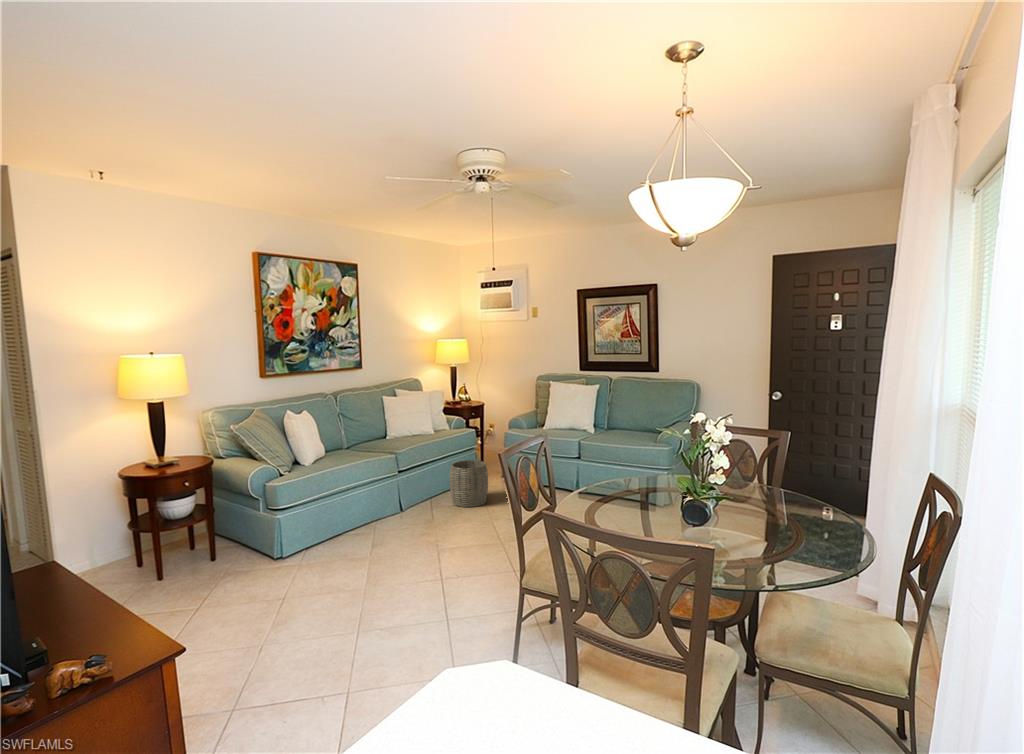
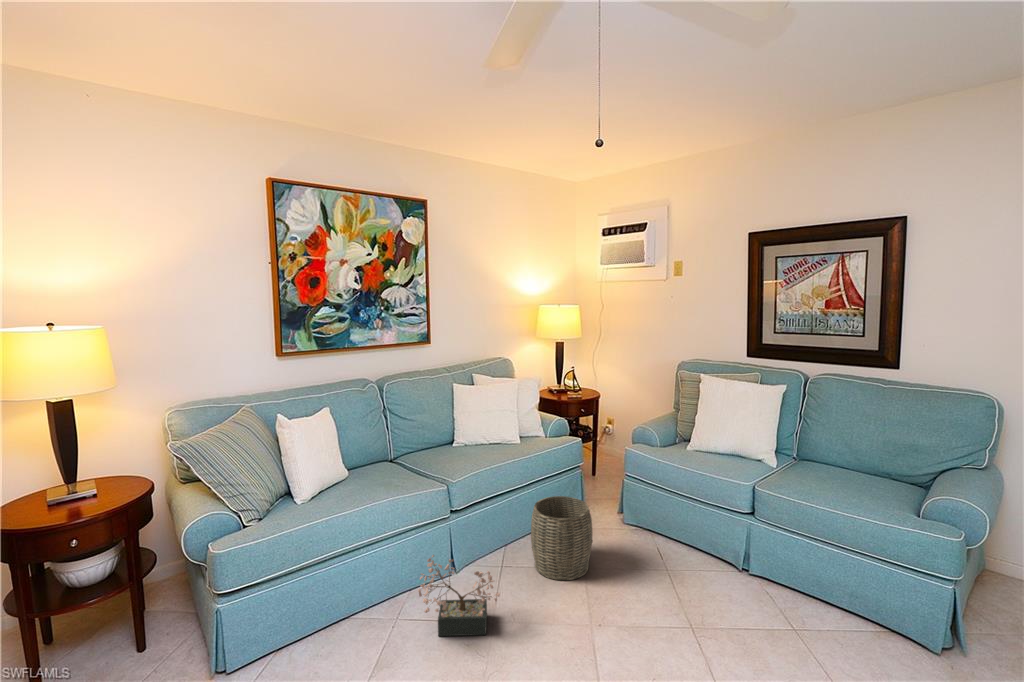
decorative plant: none [389,490,439,534] -> present [418,555,500,636]

